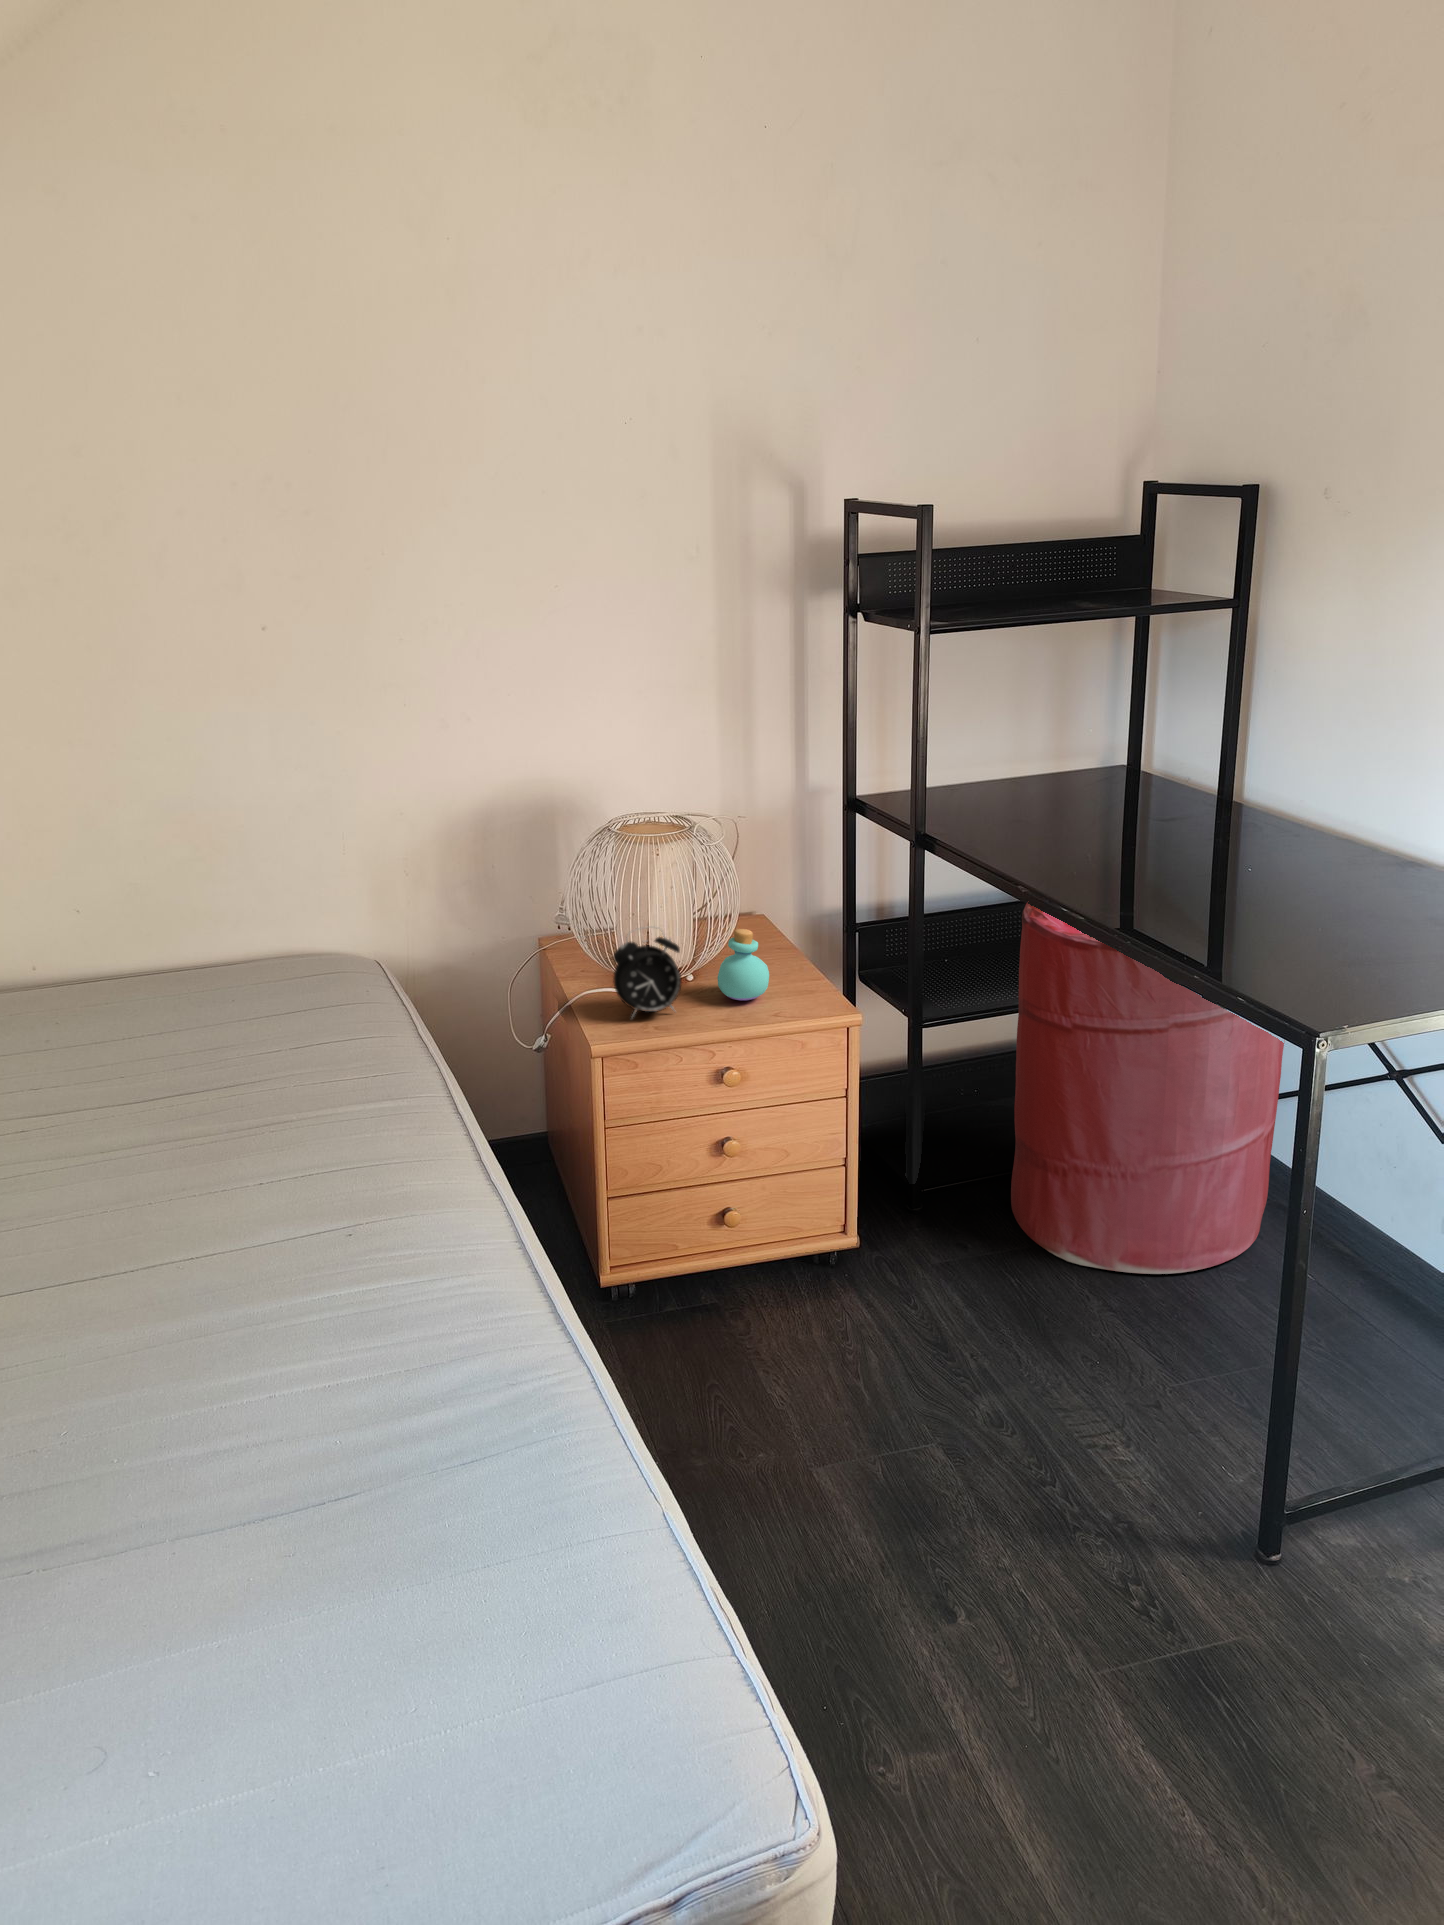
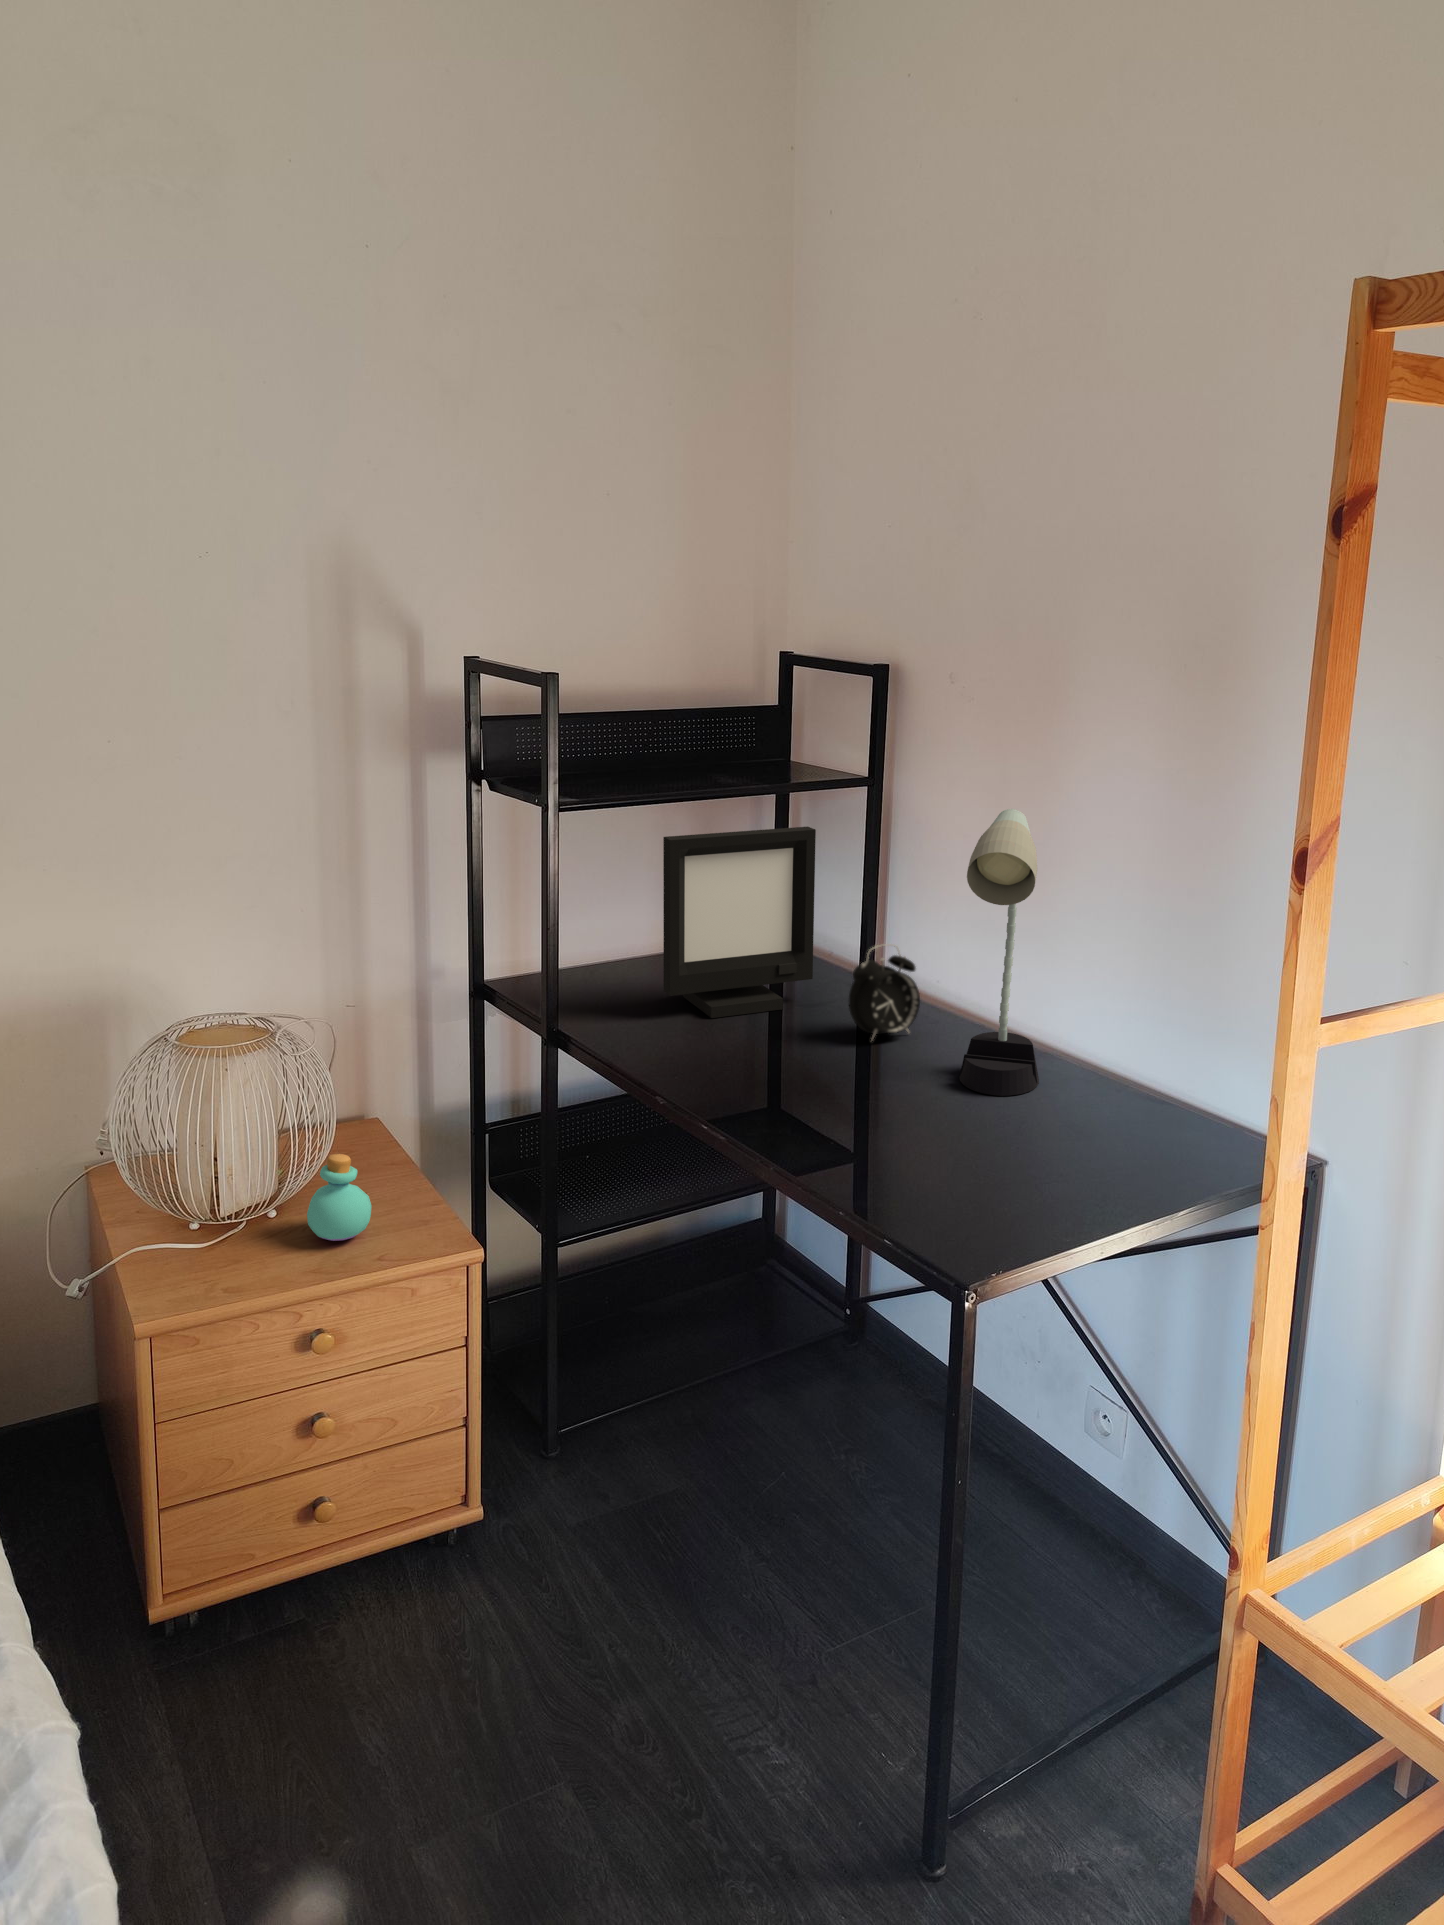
desk lamp: none [1309,624,1393,896] -> present [959,809,1039,1096]
picture frame: none [1024,651,1174,829] -> present [663,827,816,1018]
laundry hamper: present [1011,901,1285,1274] -> none [657,1057,945,1515]
alarm clock: present [613,936,682,1016] -> present [849,944,920,1040]

